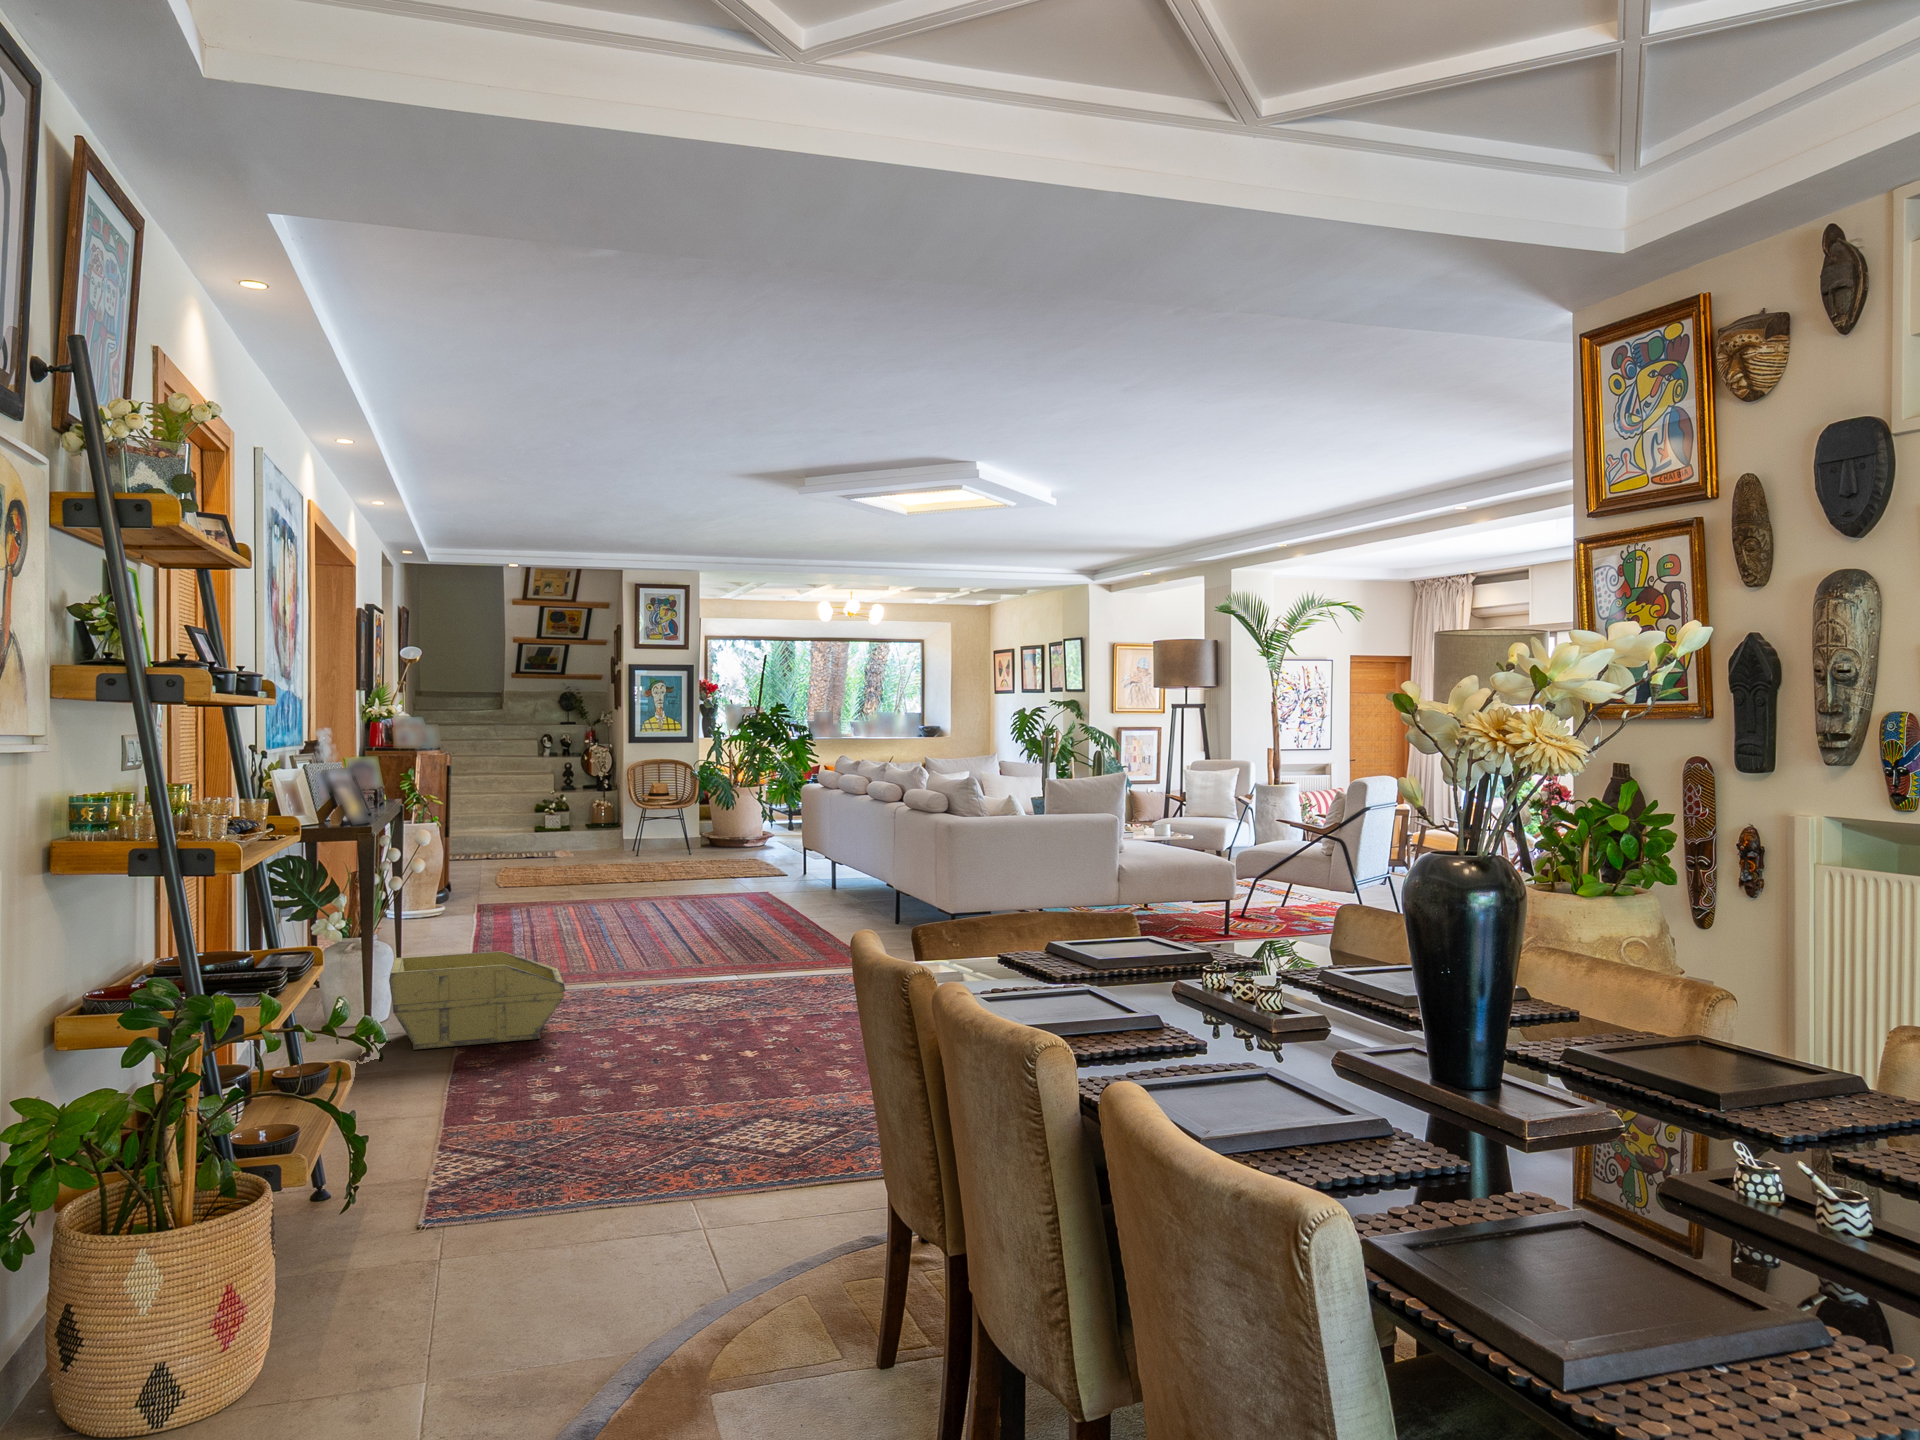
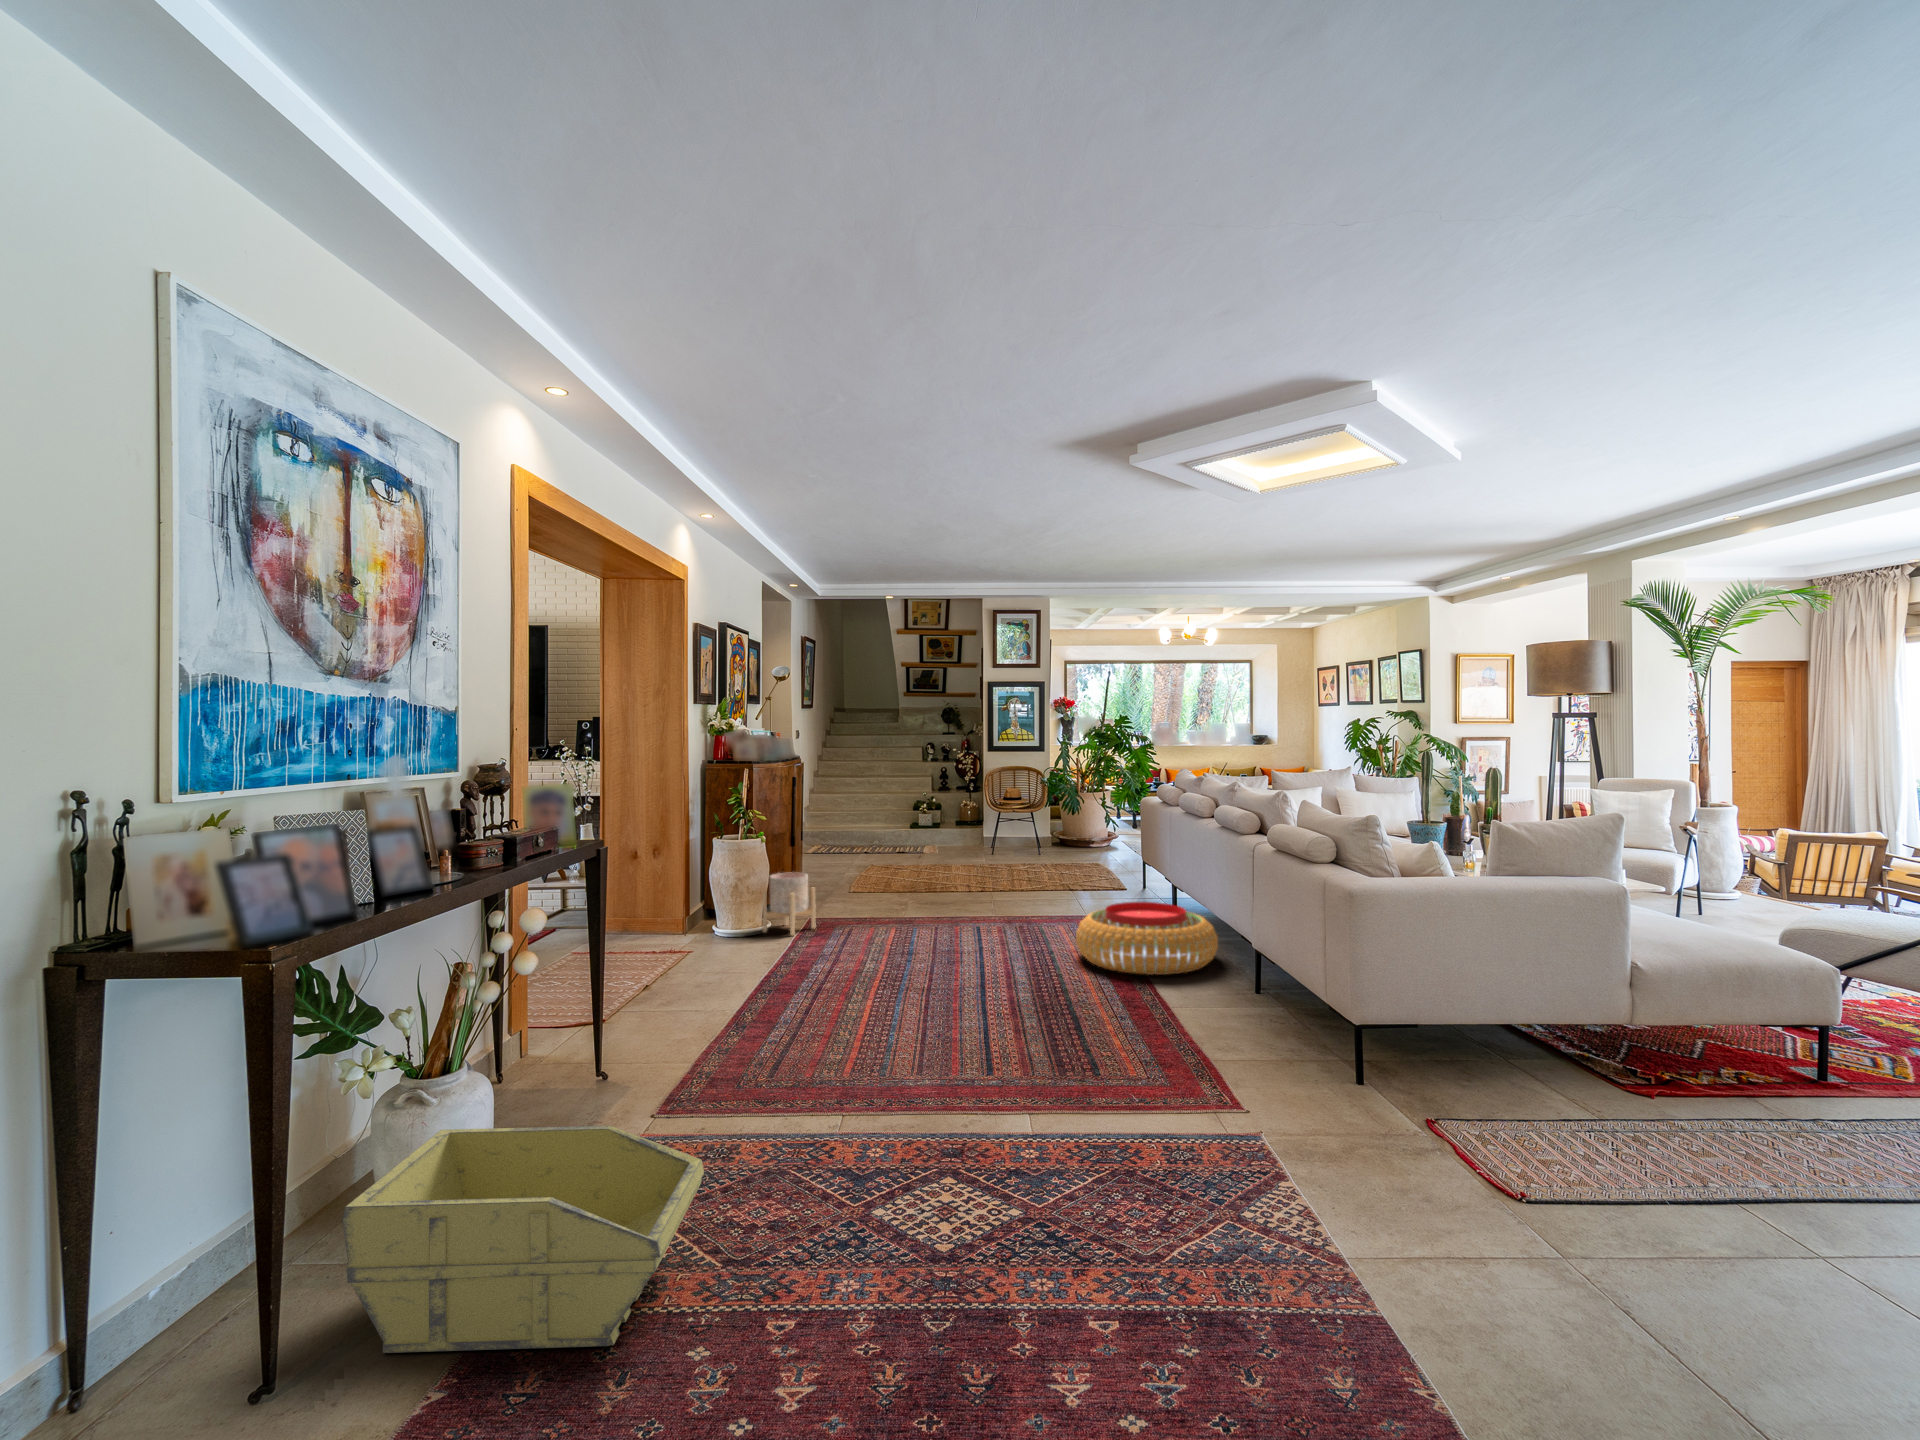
planter: none [442,858,494,915] -> present [762,872,815,936]
pouf: none [751,866,869,918] -> present [1076,902,1218,975]

